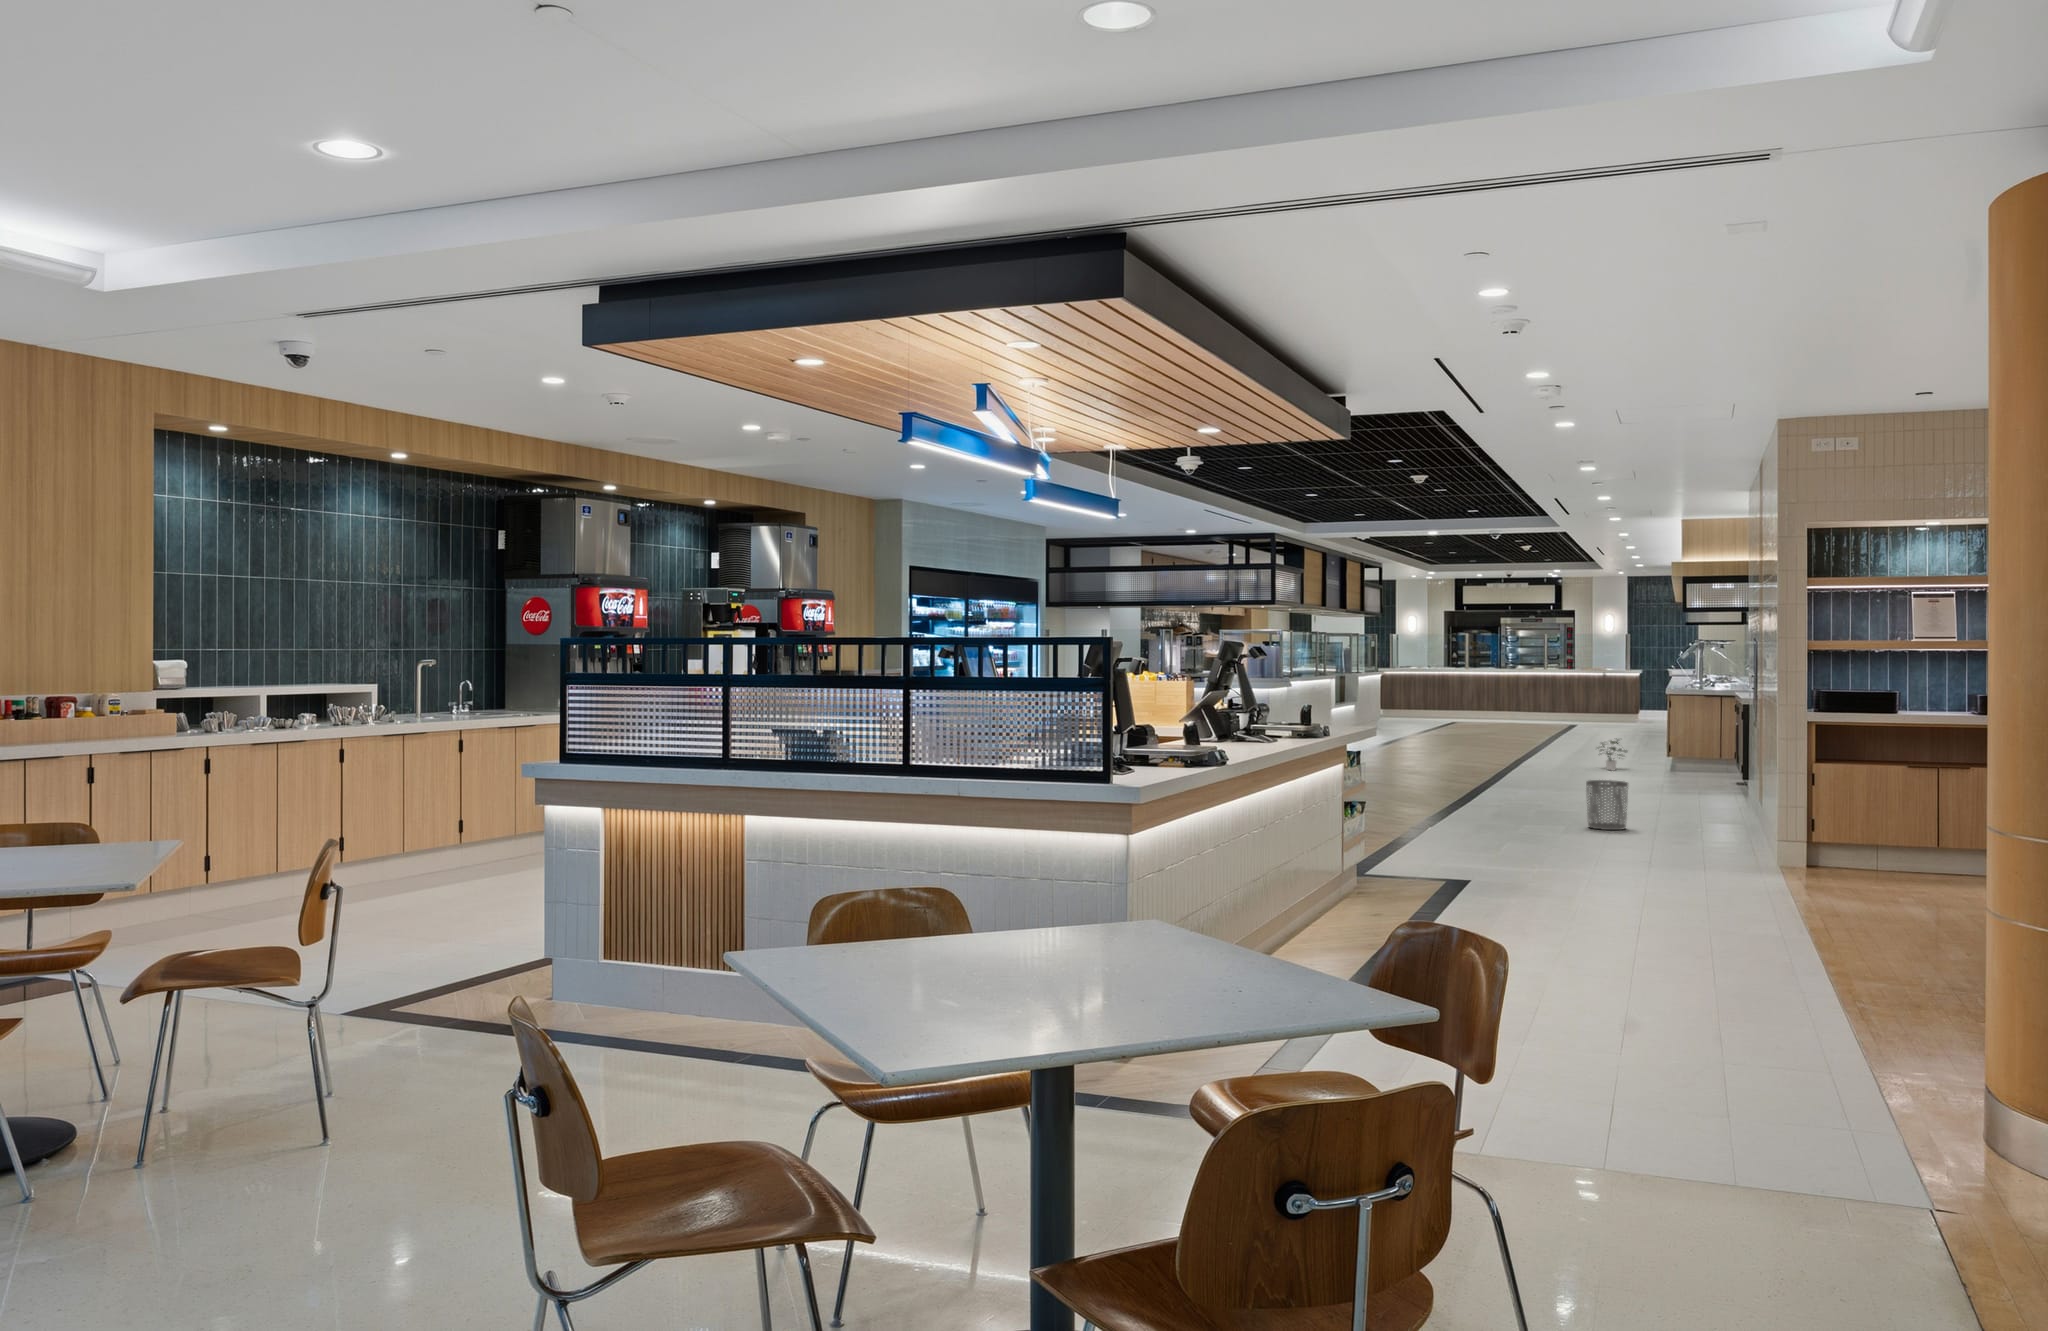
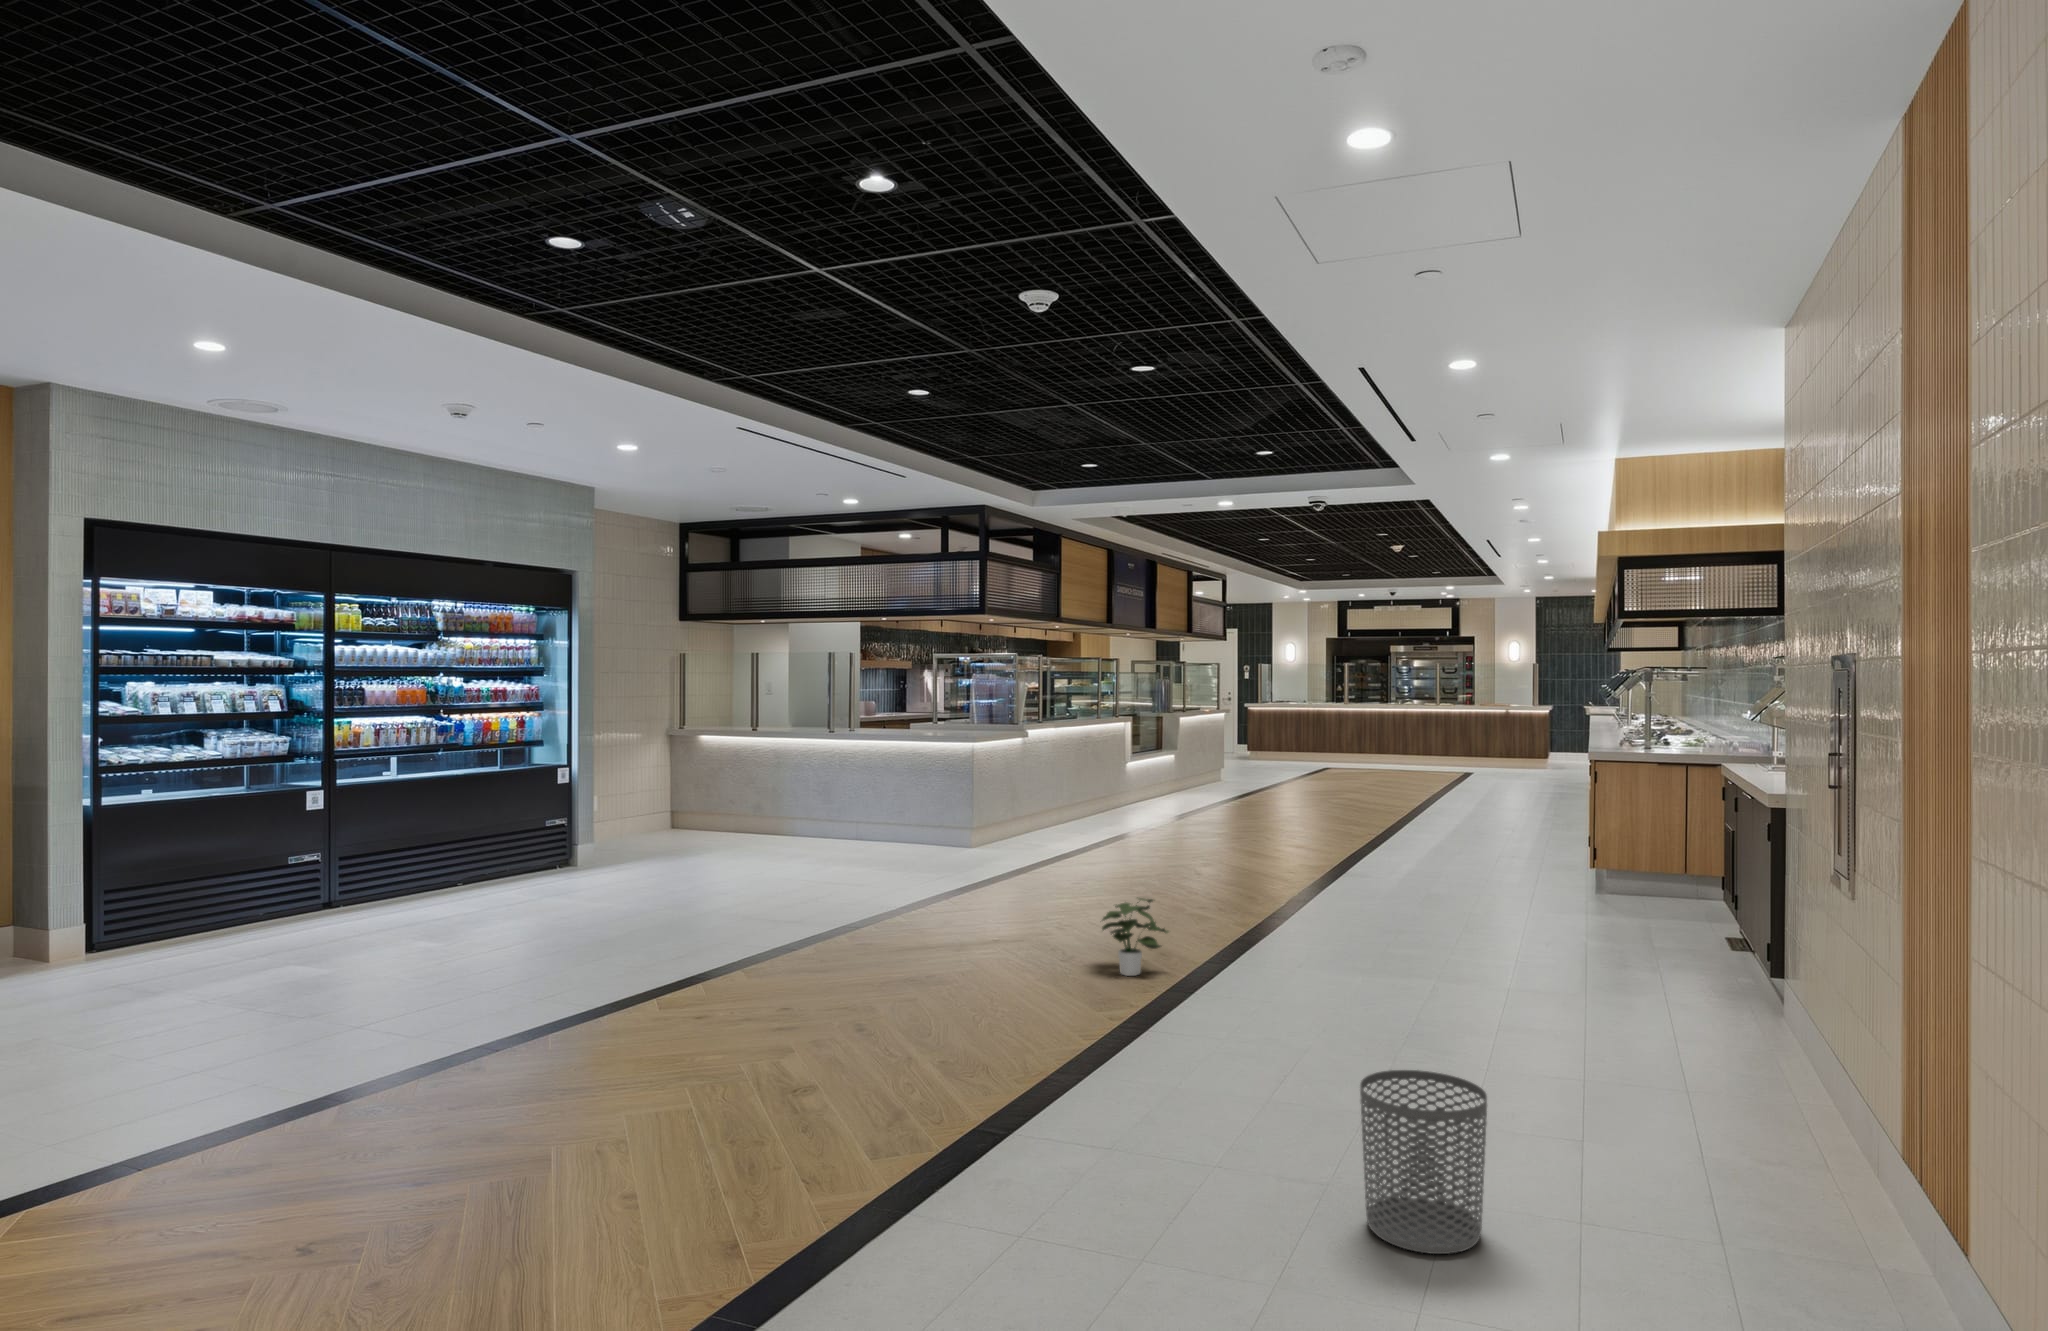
potted plant: present [1600,740,1627,770] -> present [1102,898,1168,976]

